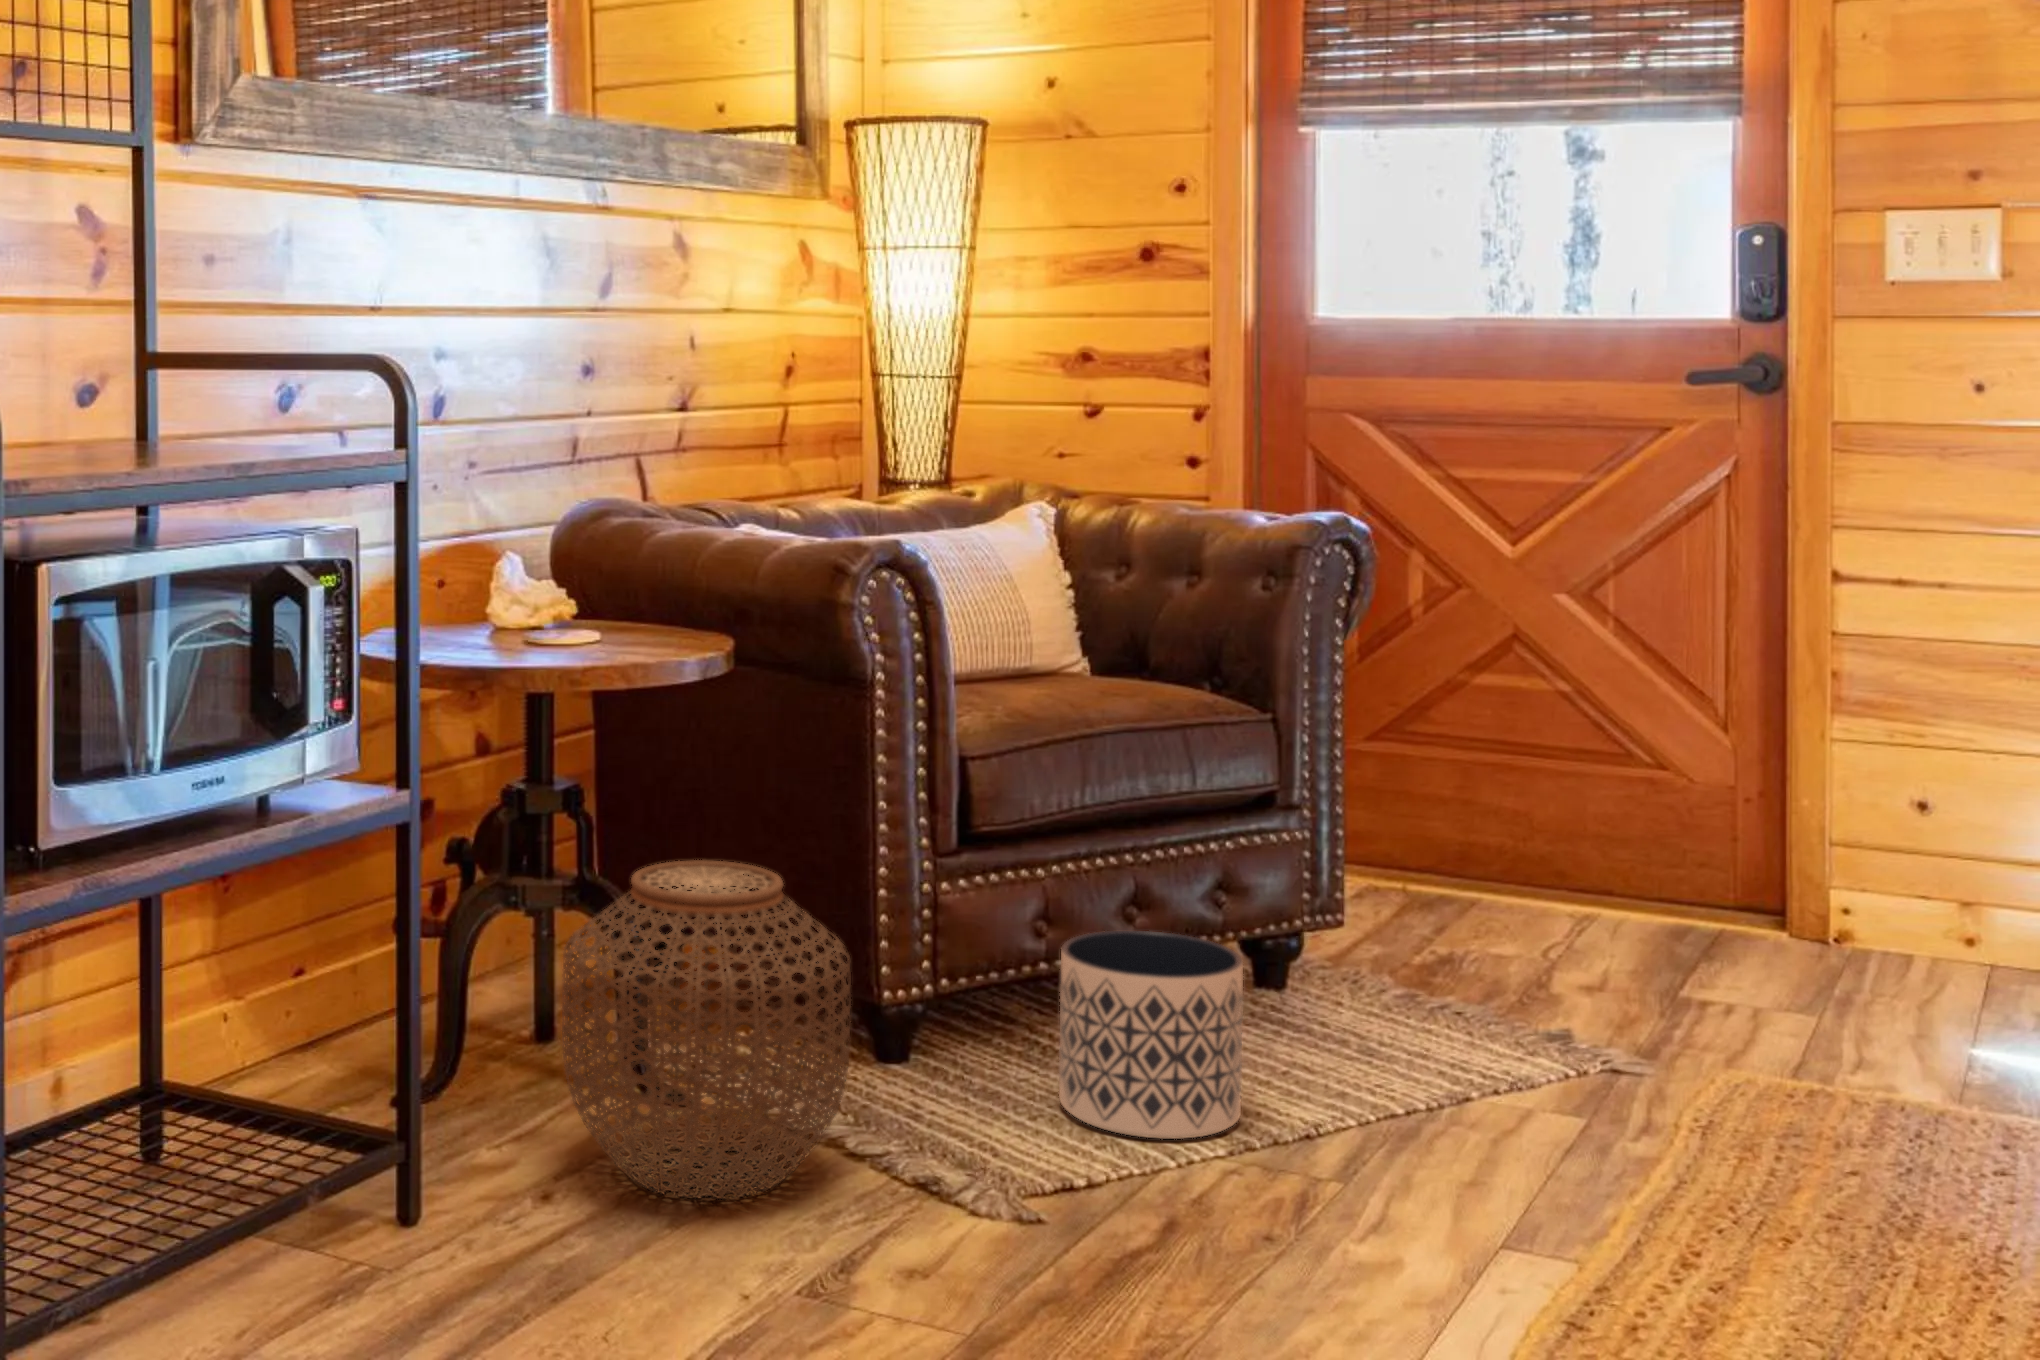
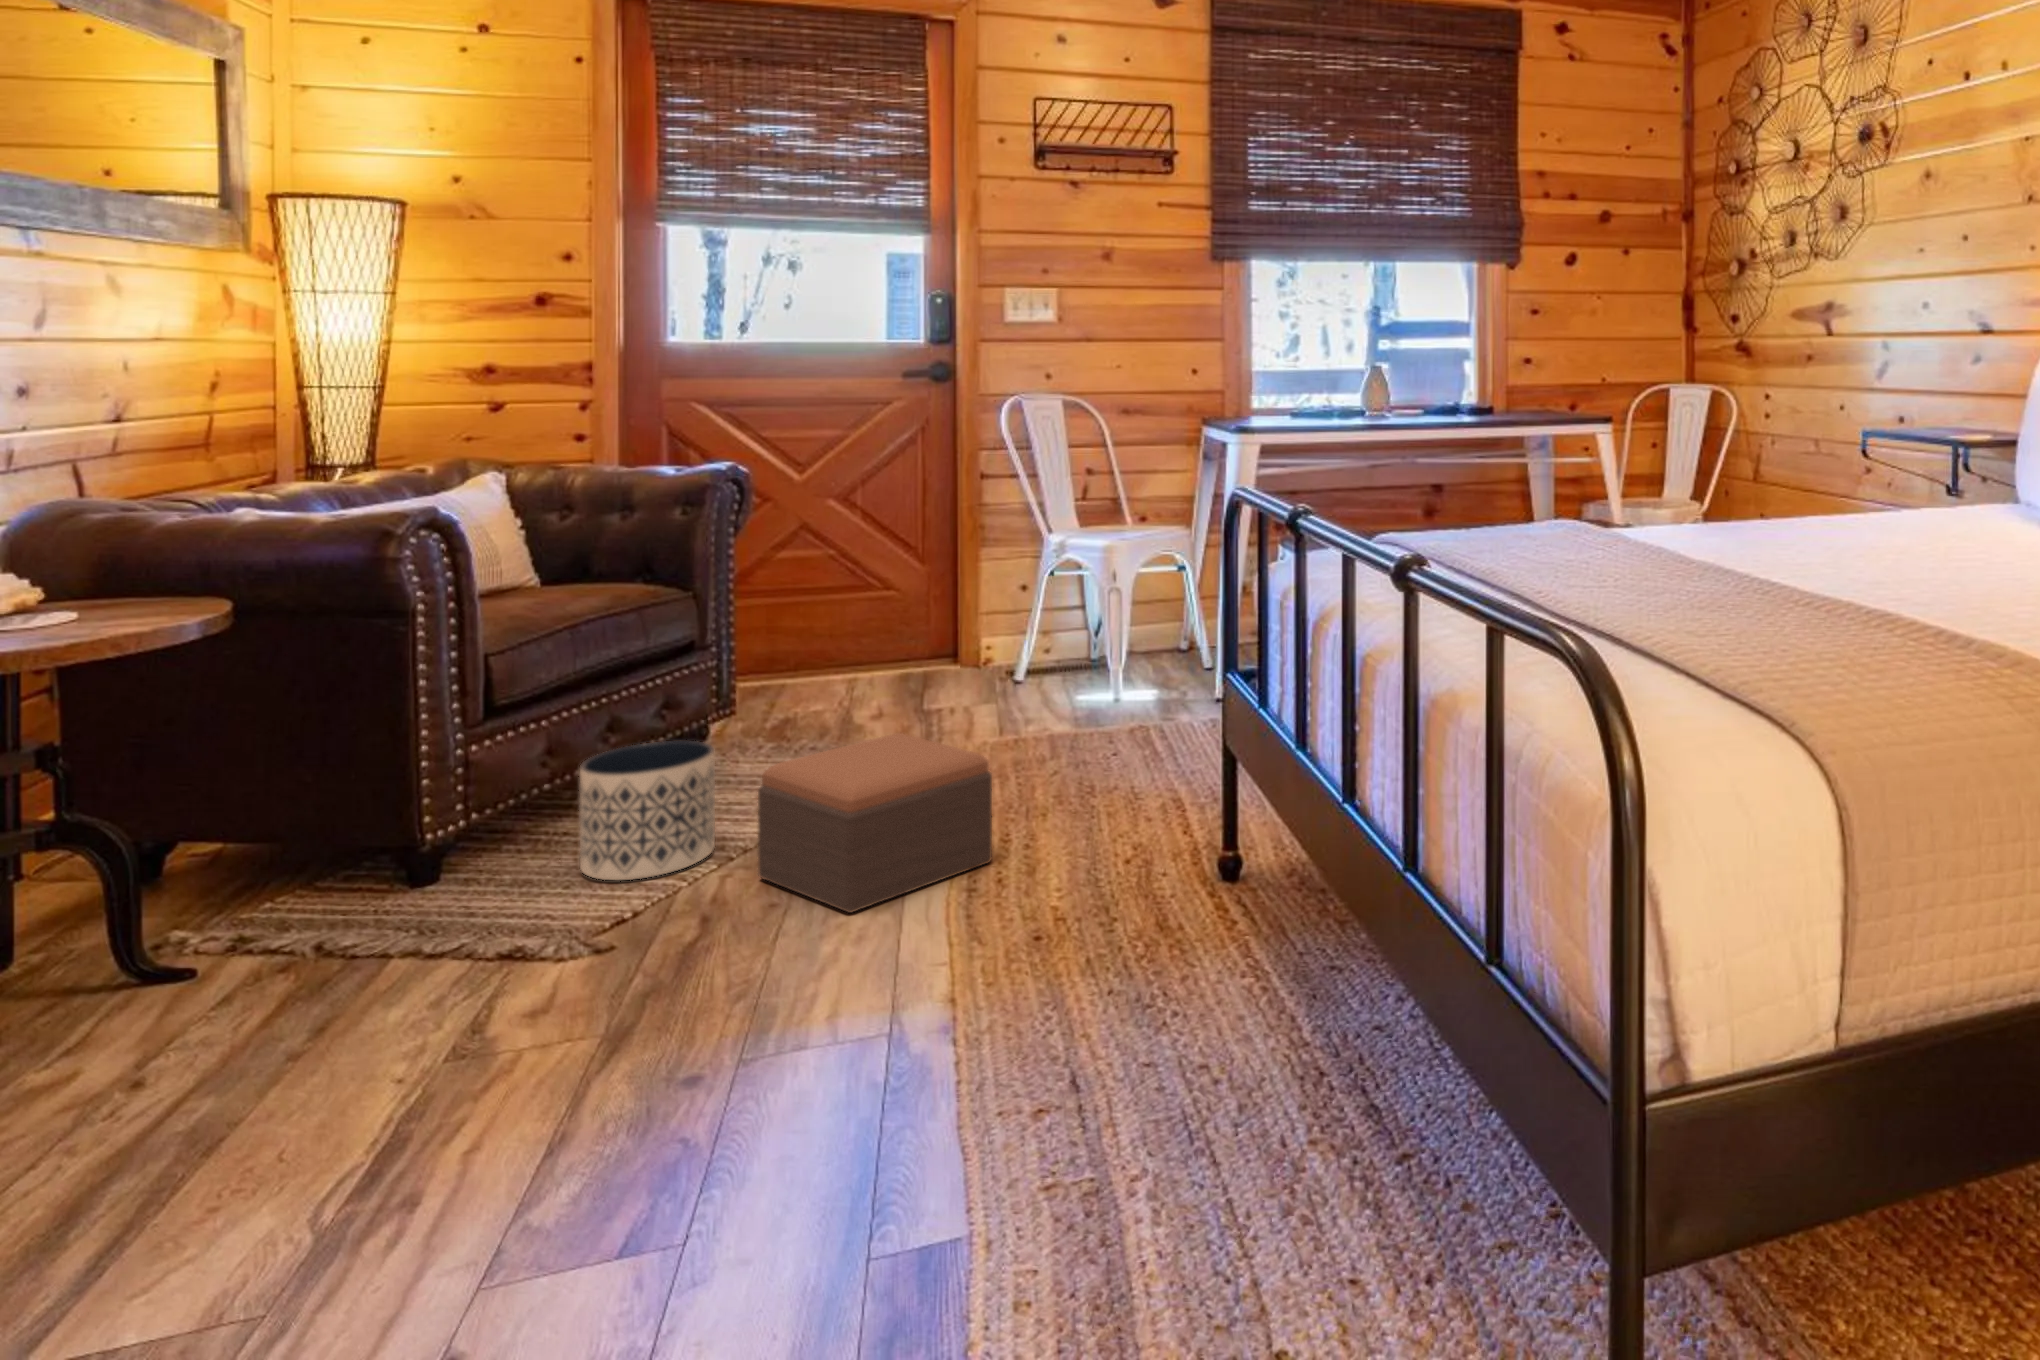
woven basket: present [562,860,851,1199] -> none [144,763,441,1039]
footstool: none [1274,1008,1656,1292] -> present [758,733,992,913]

